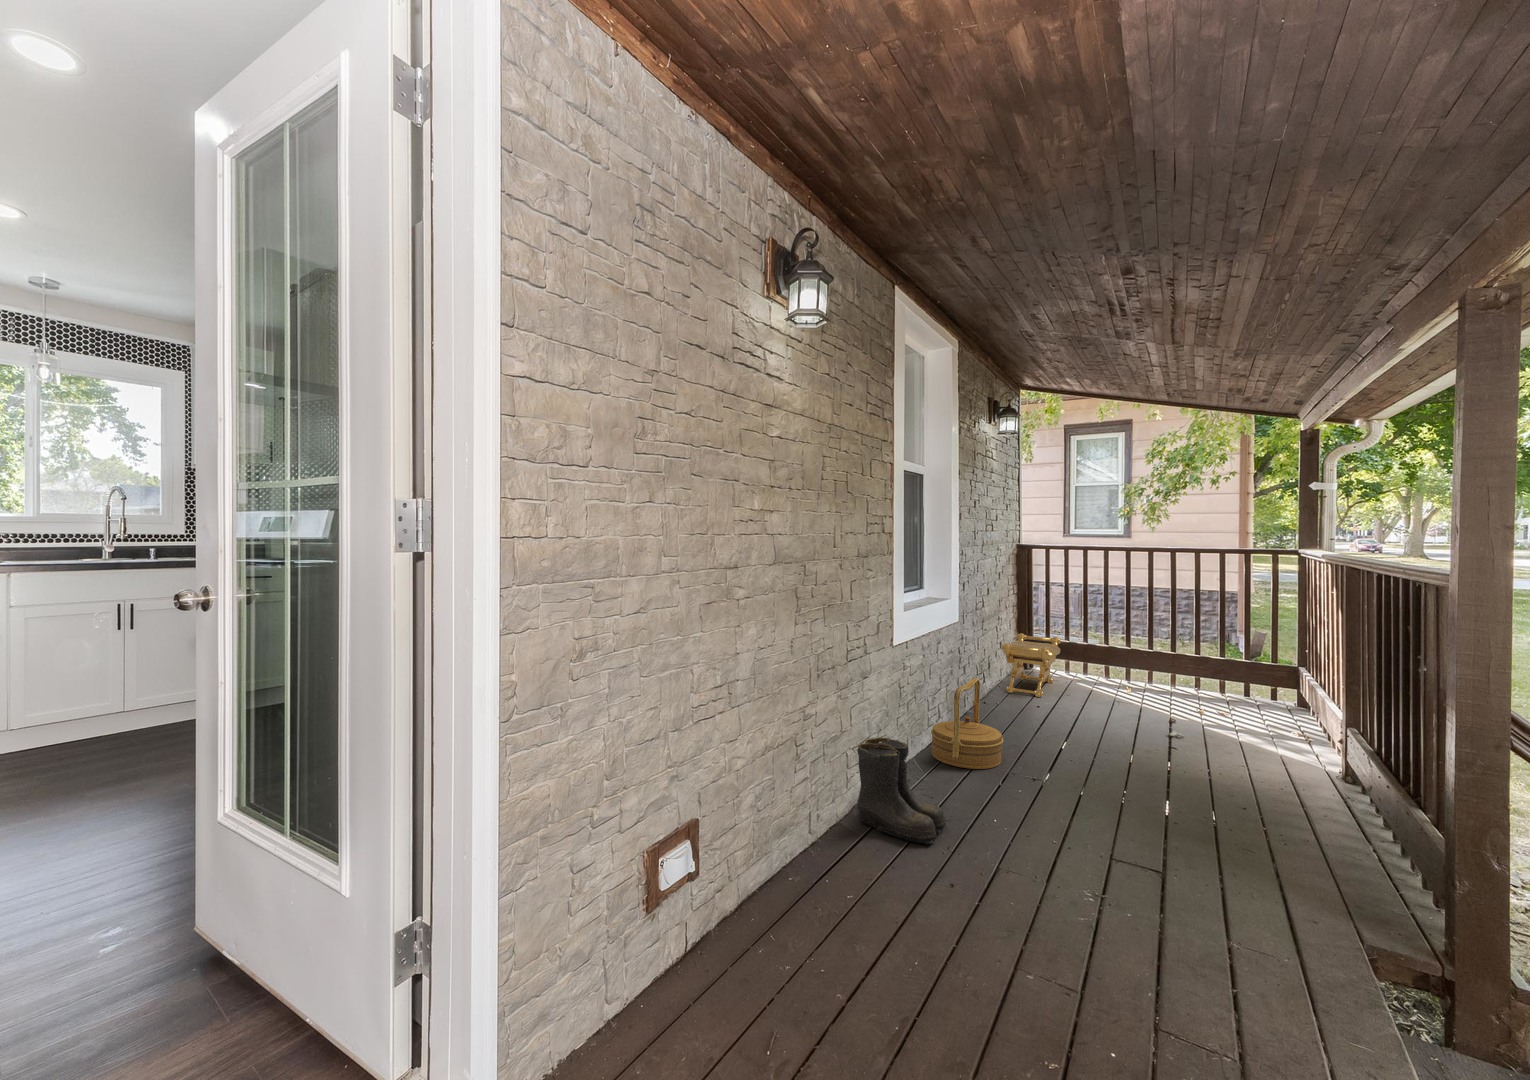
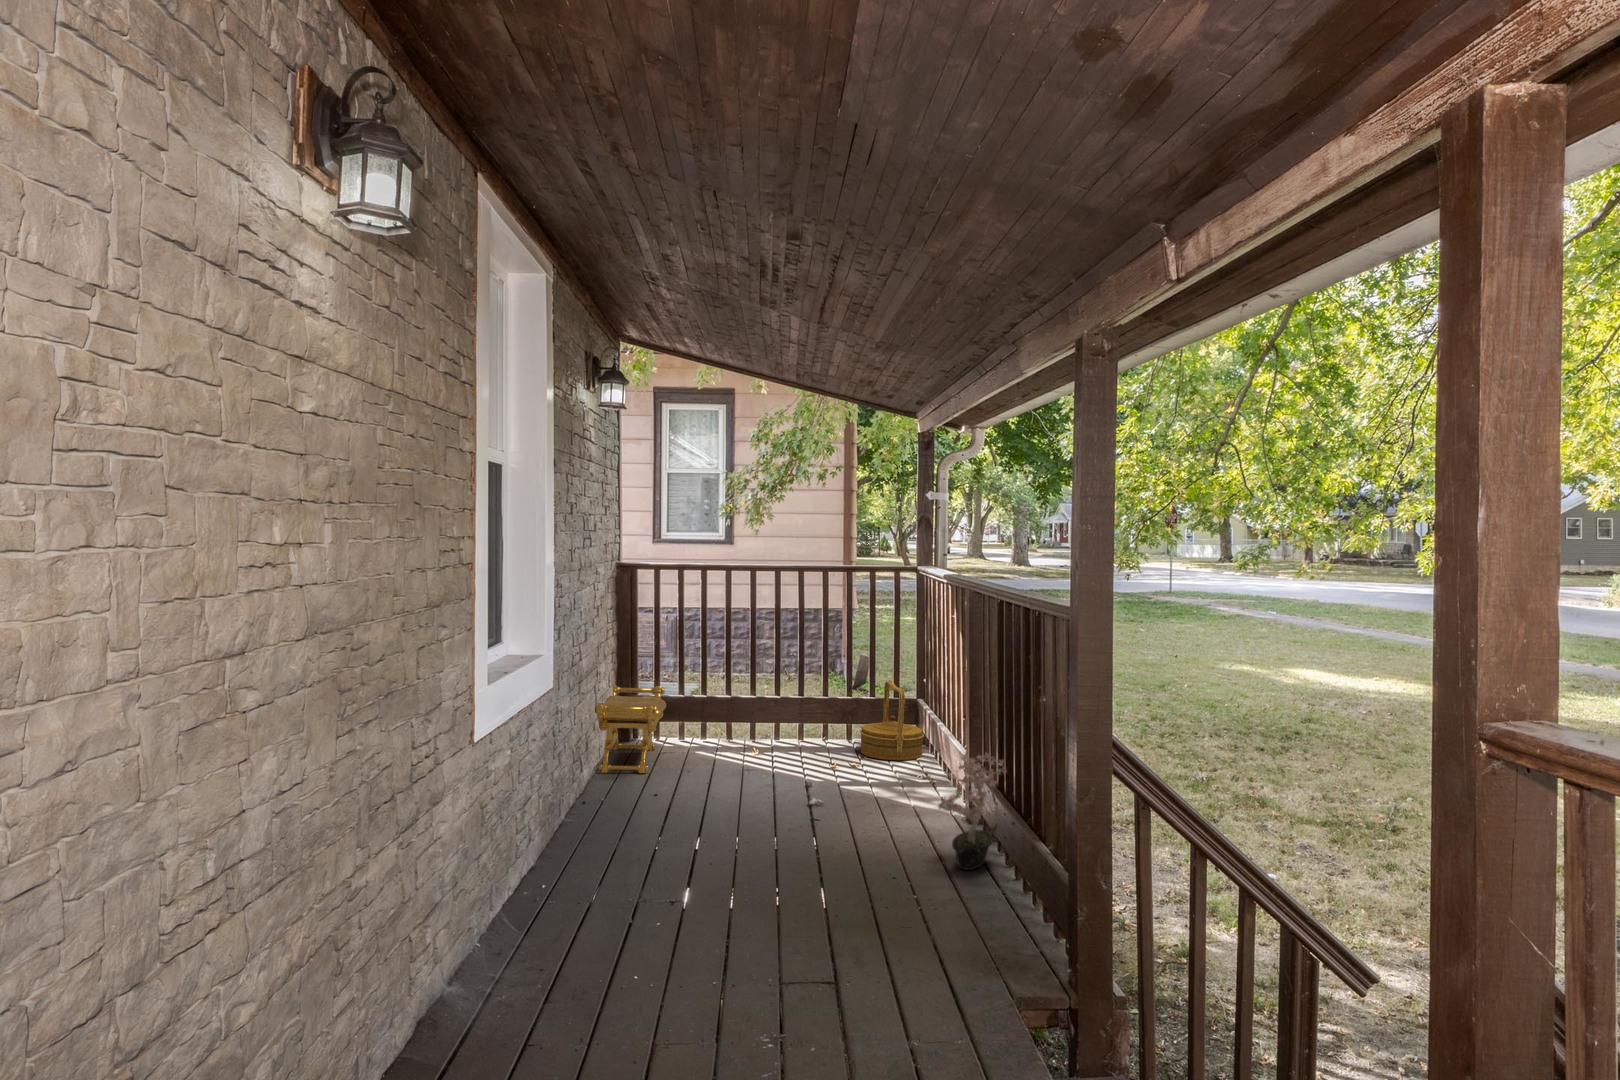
woven basket: present [931,678,1004,769] -> present [860,681,924,760]
potted plant: none [1290,702,1372,813] -> present [938,753,1006,870]
boots: present [857,737,947,844] -> none [431,890,572,1046]

